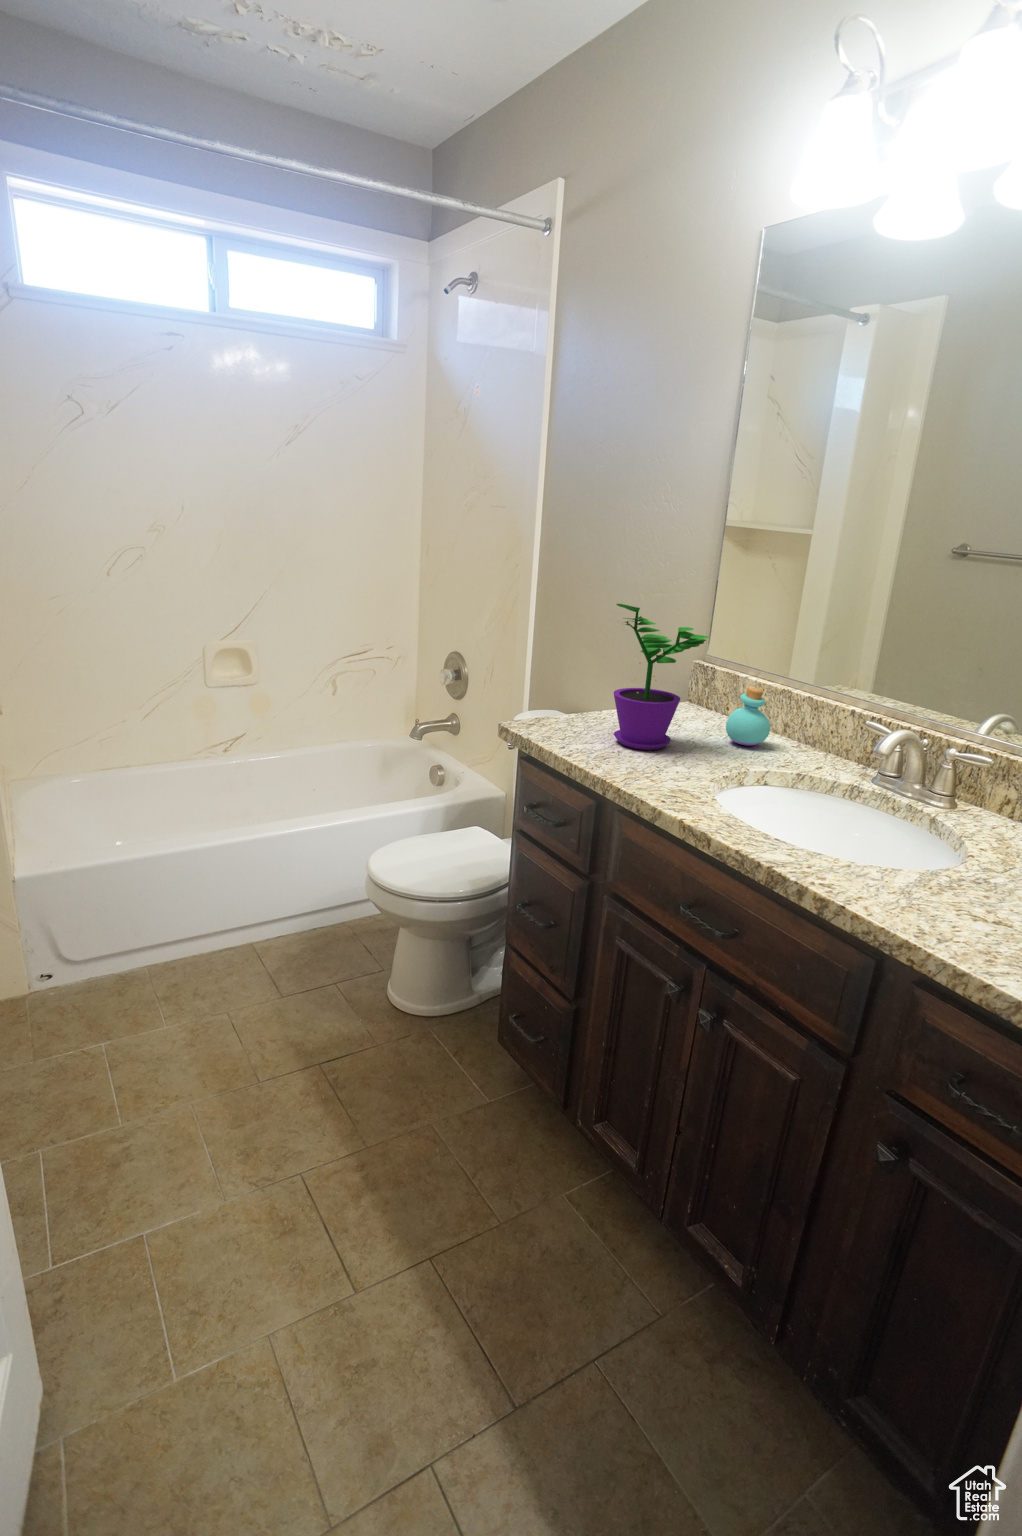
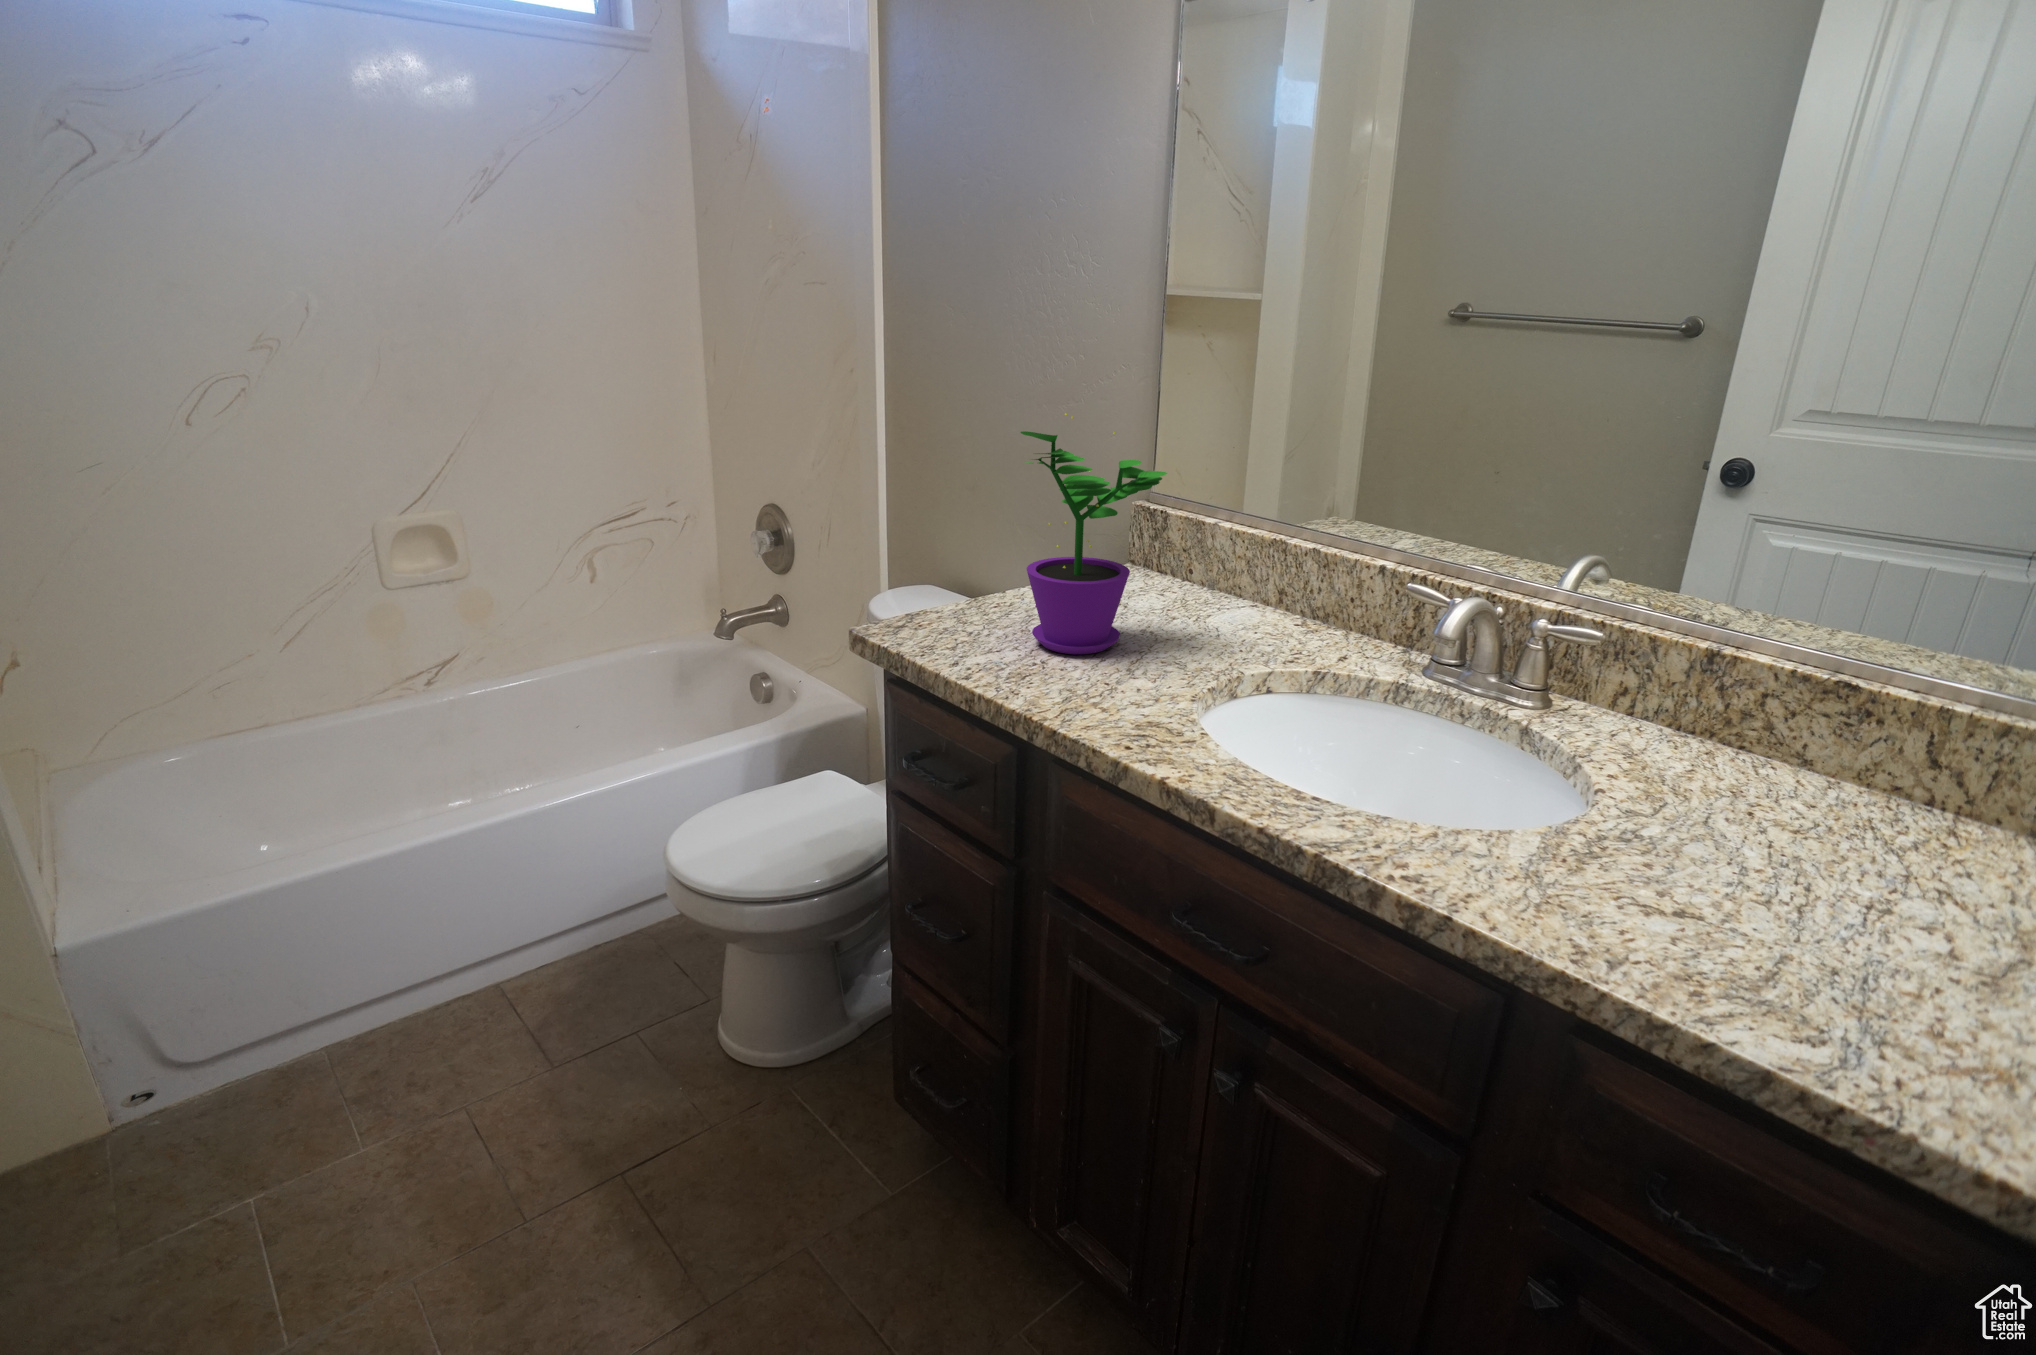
perfume bottle: present [726,687,770,746] -> none [1198,541,1263,631]

